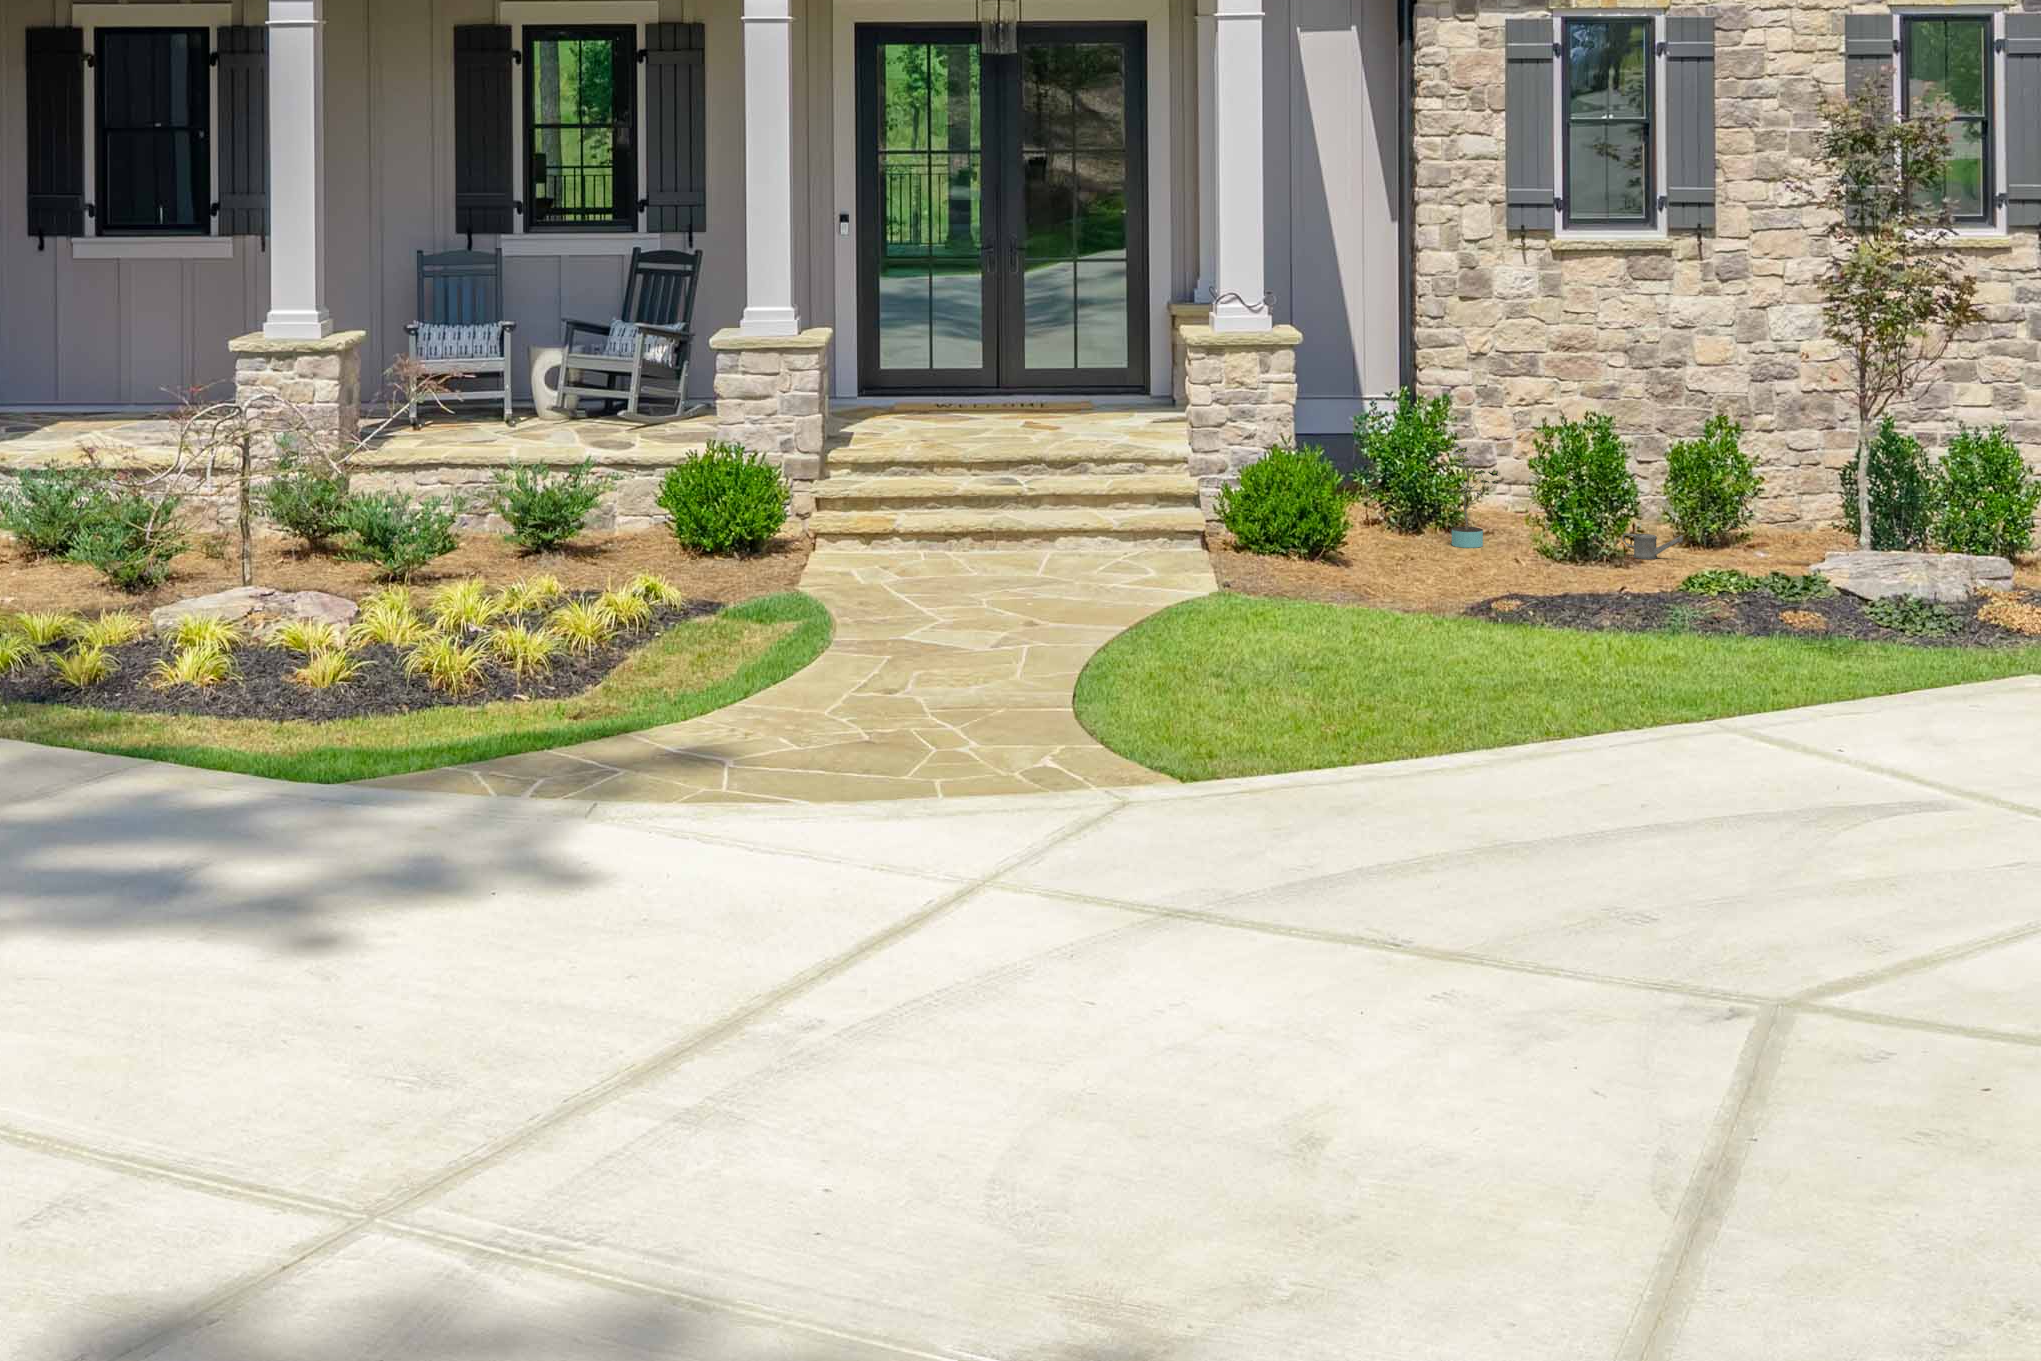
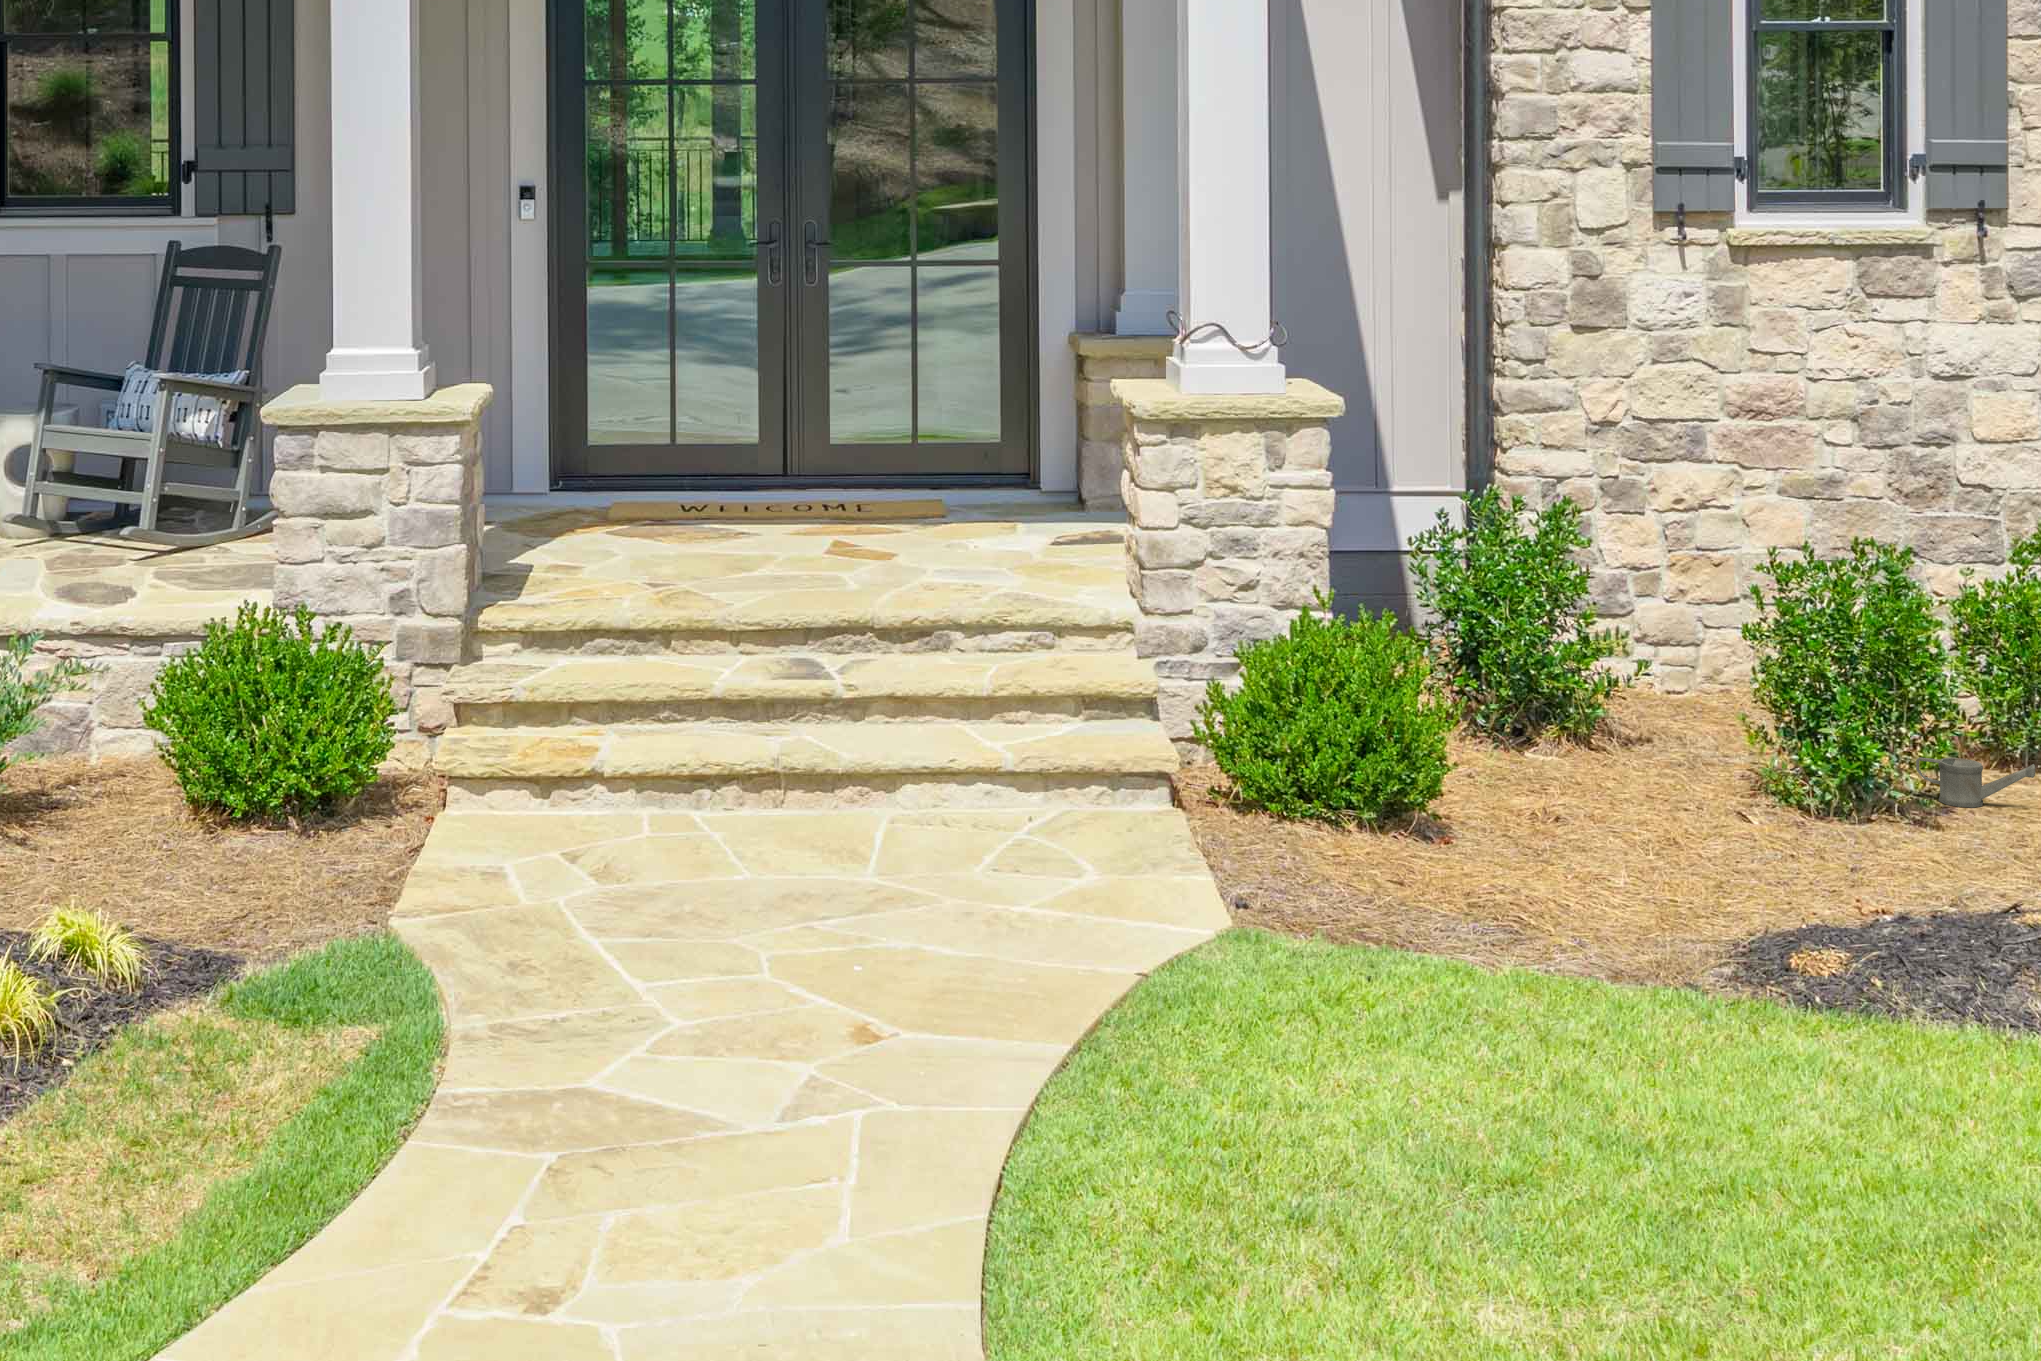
potted plant: present [1446,444,1498,548] -> none [1582,591,1682,780]

